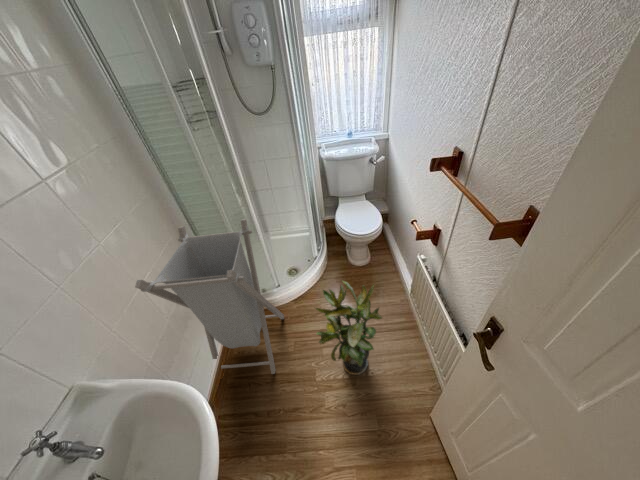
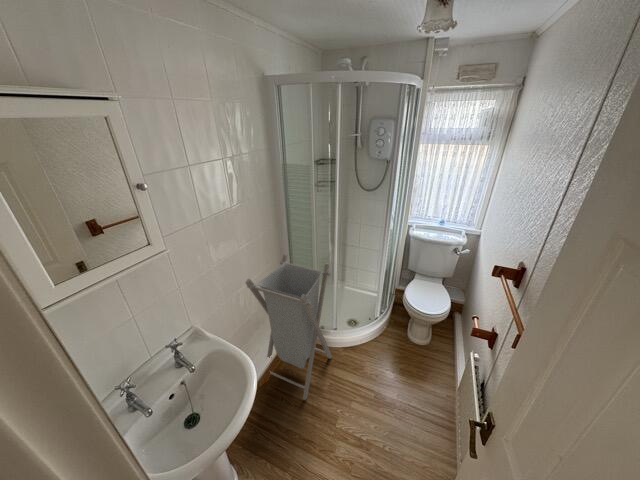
potted plant: present [316,281,382,375] -> none [348,340,414,443]

